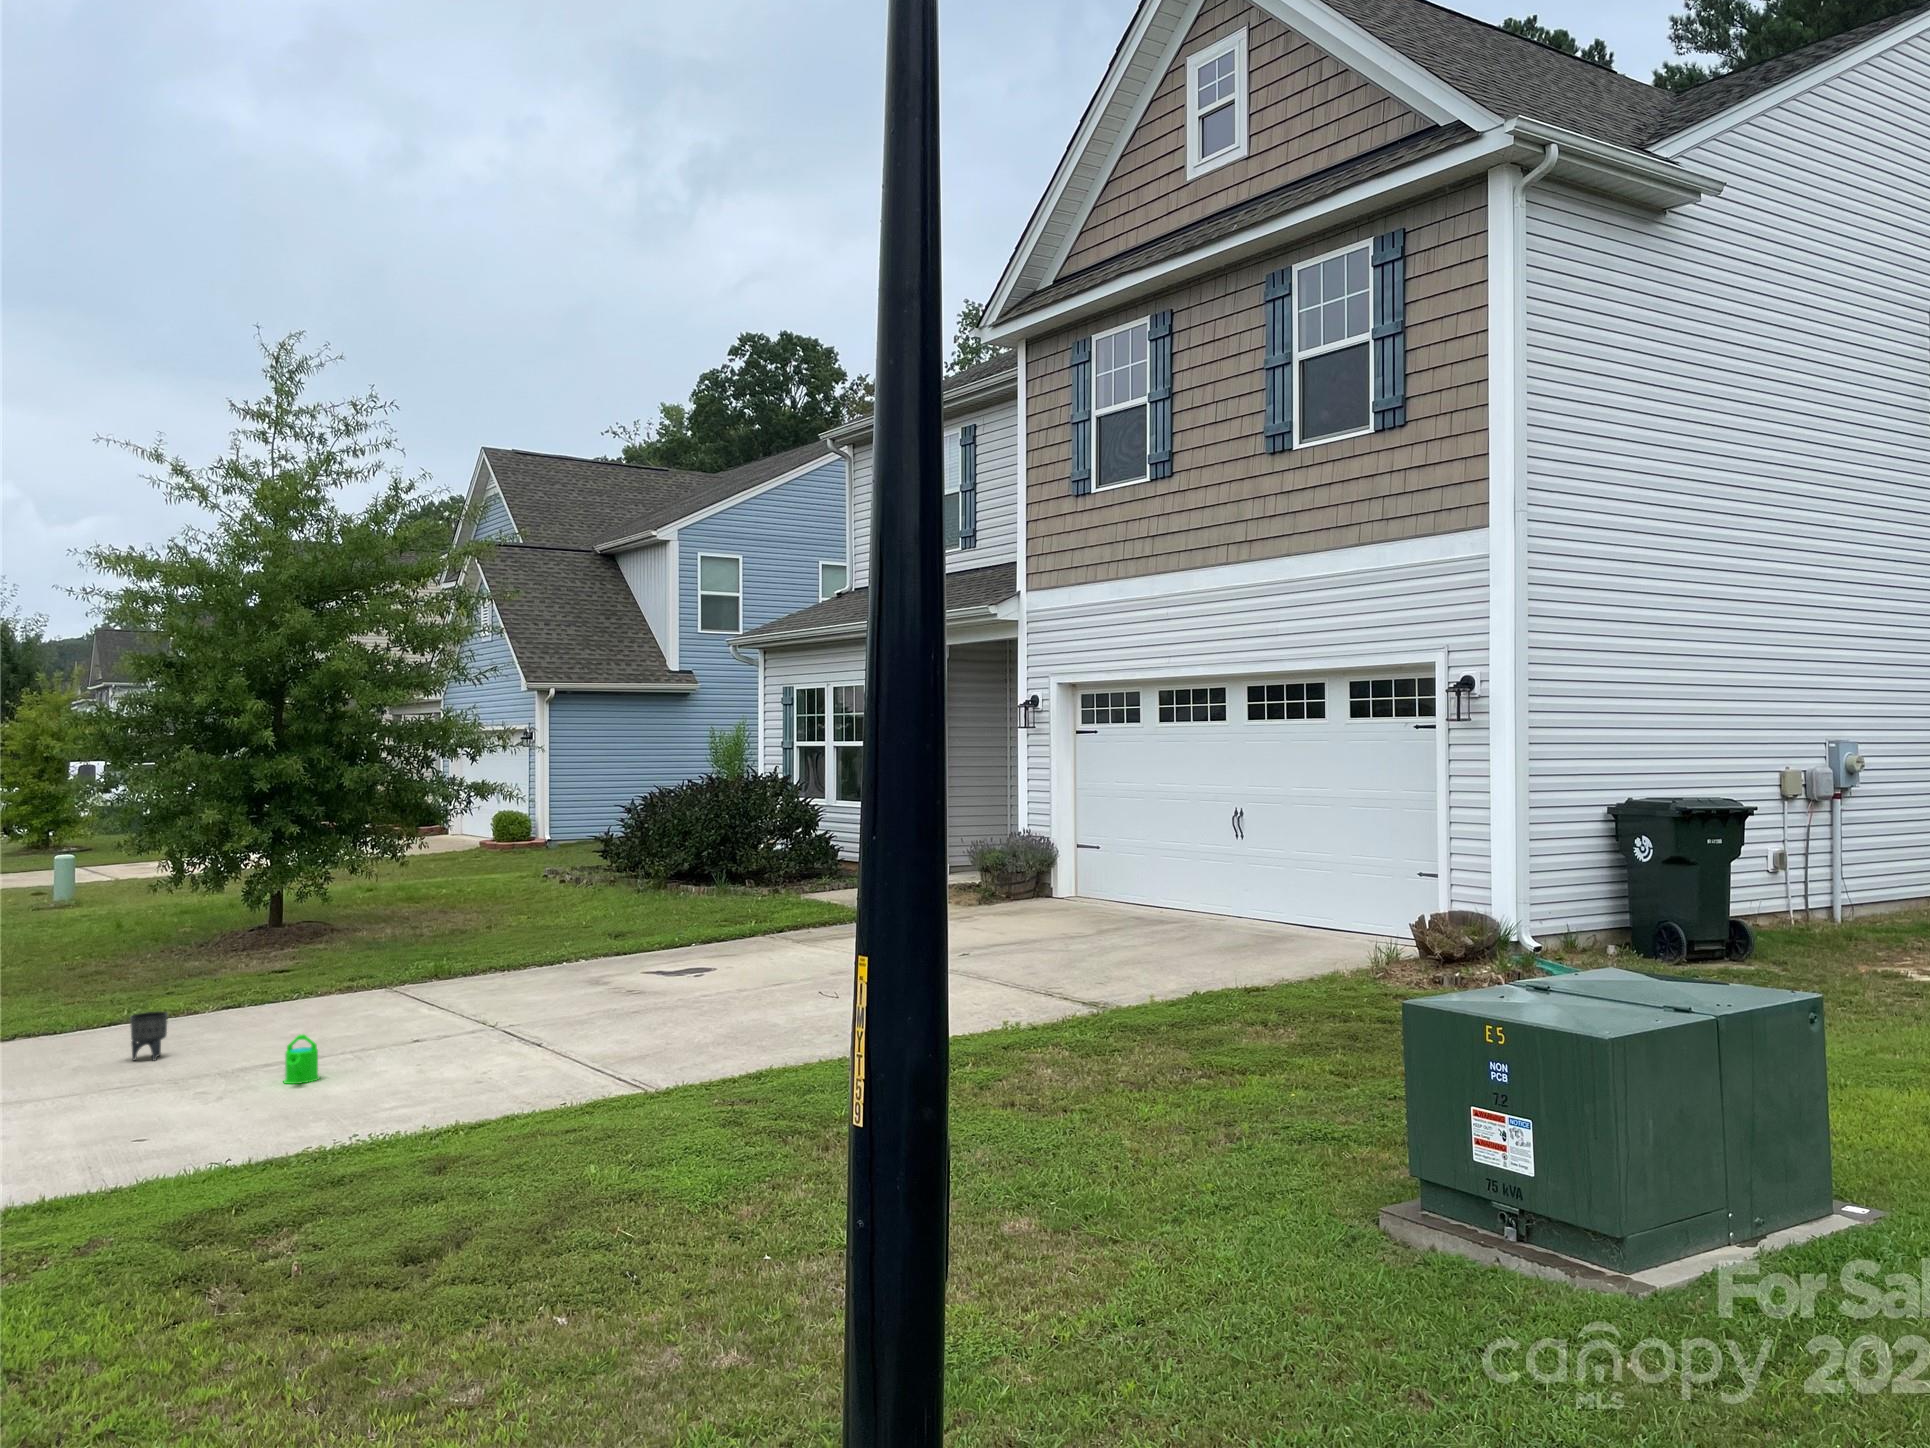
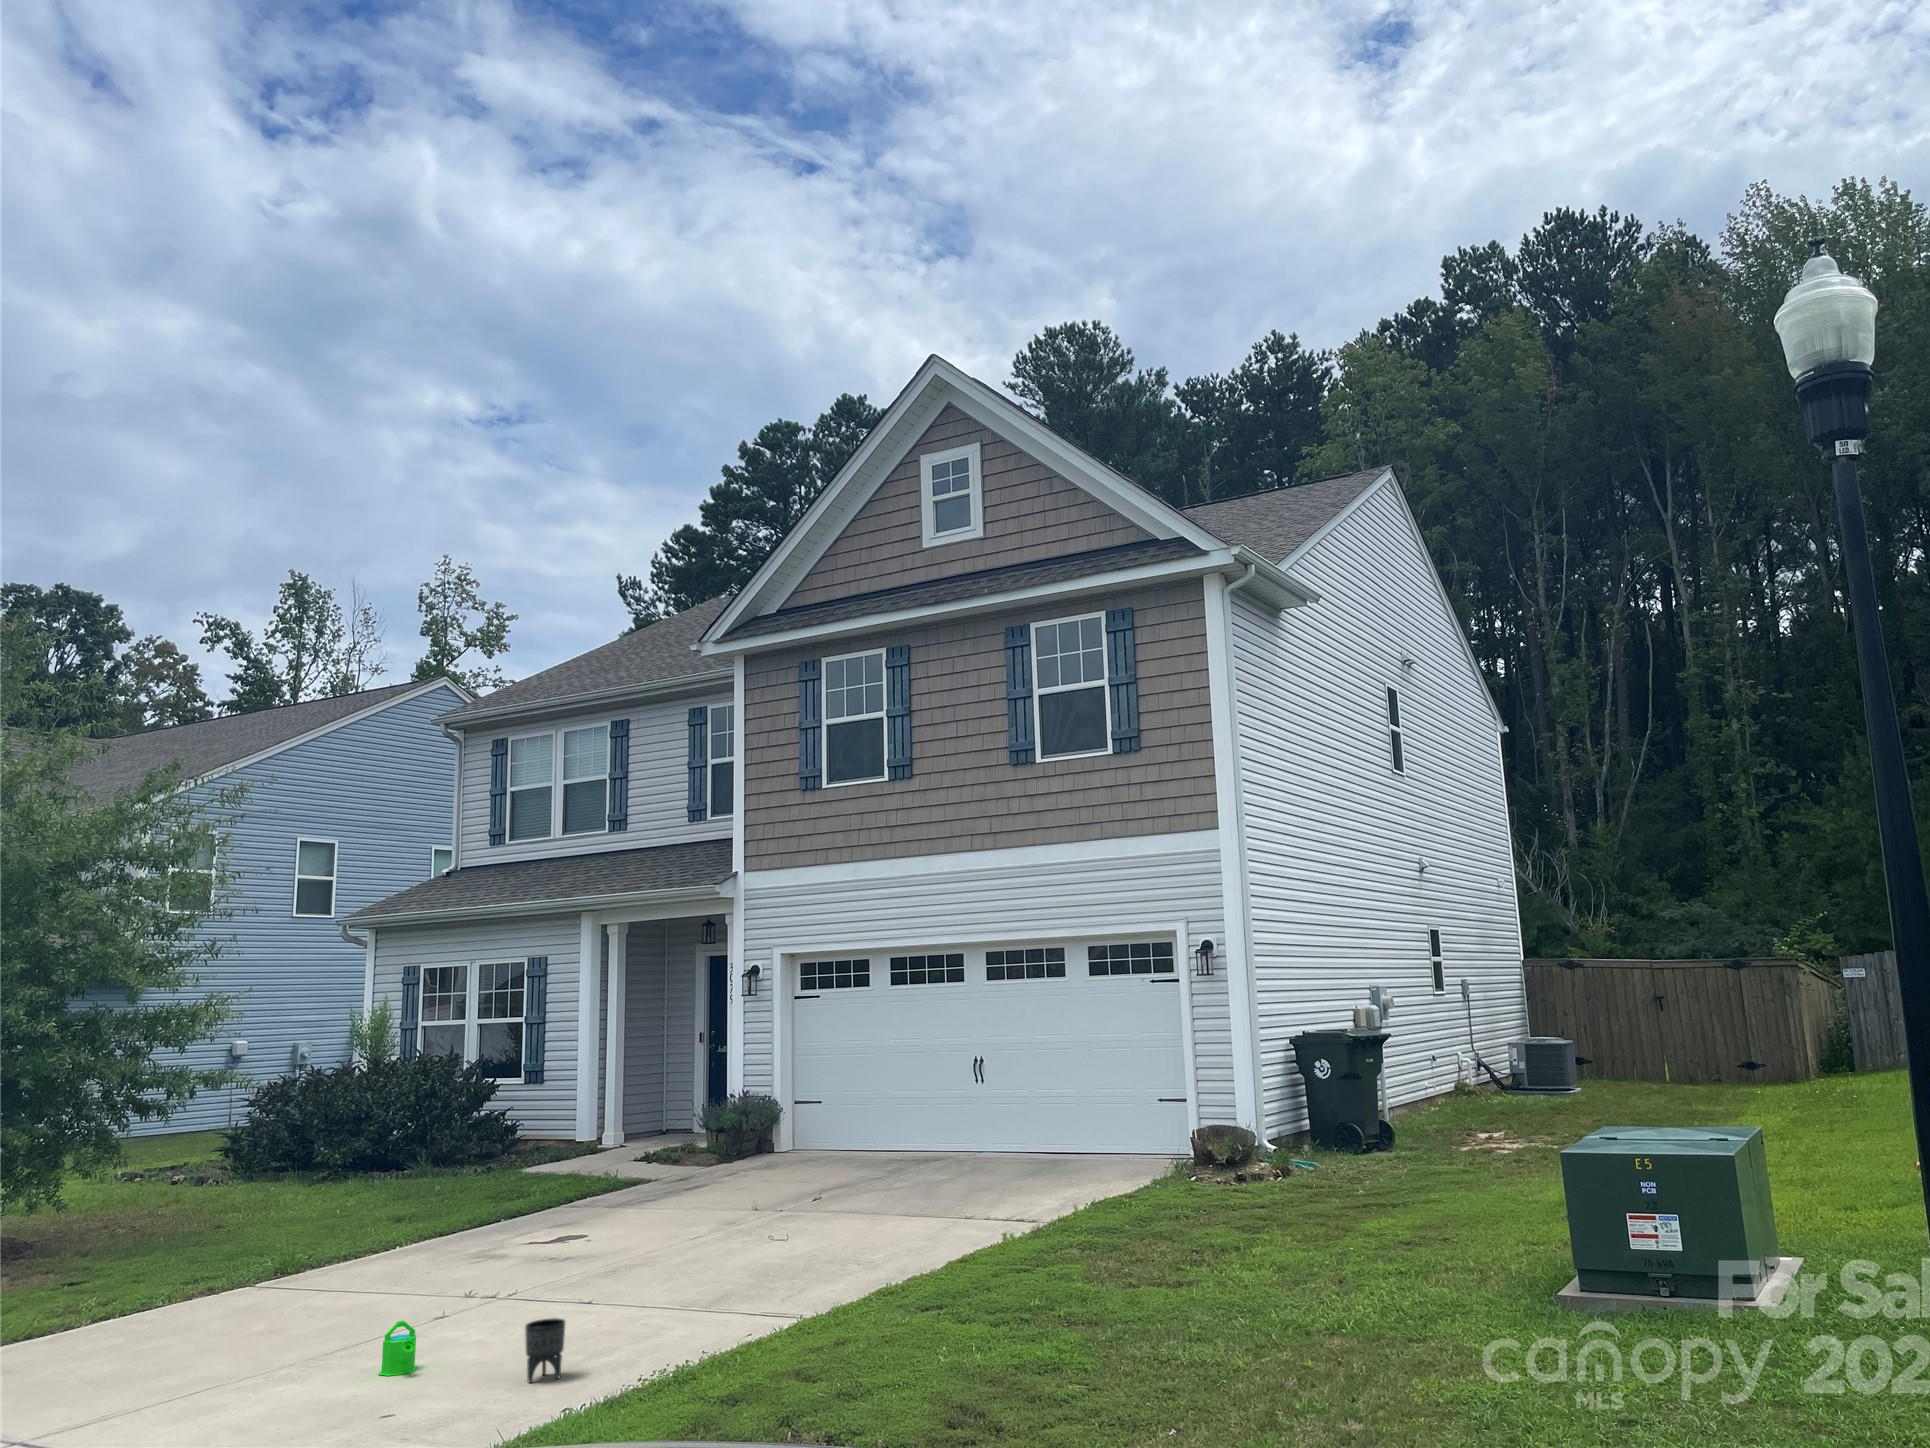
planter: present [130,1012,168,1061] -> present [525,1318,565,1382]

